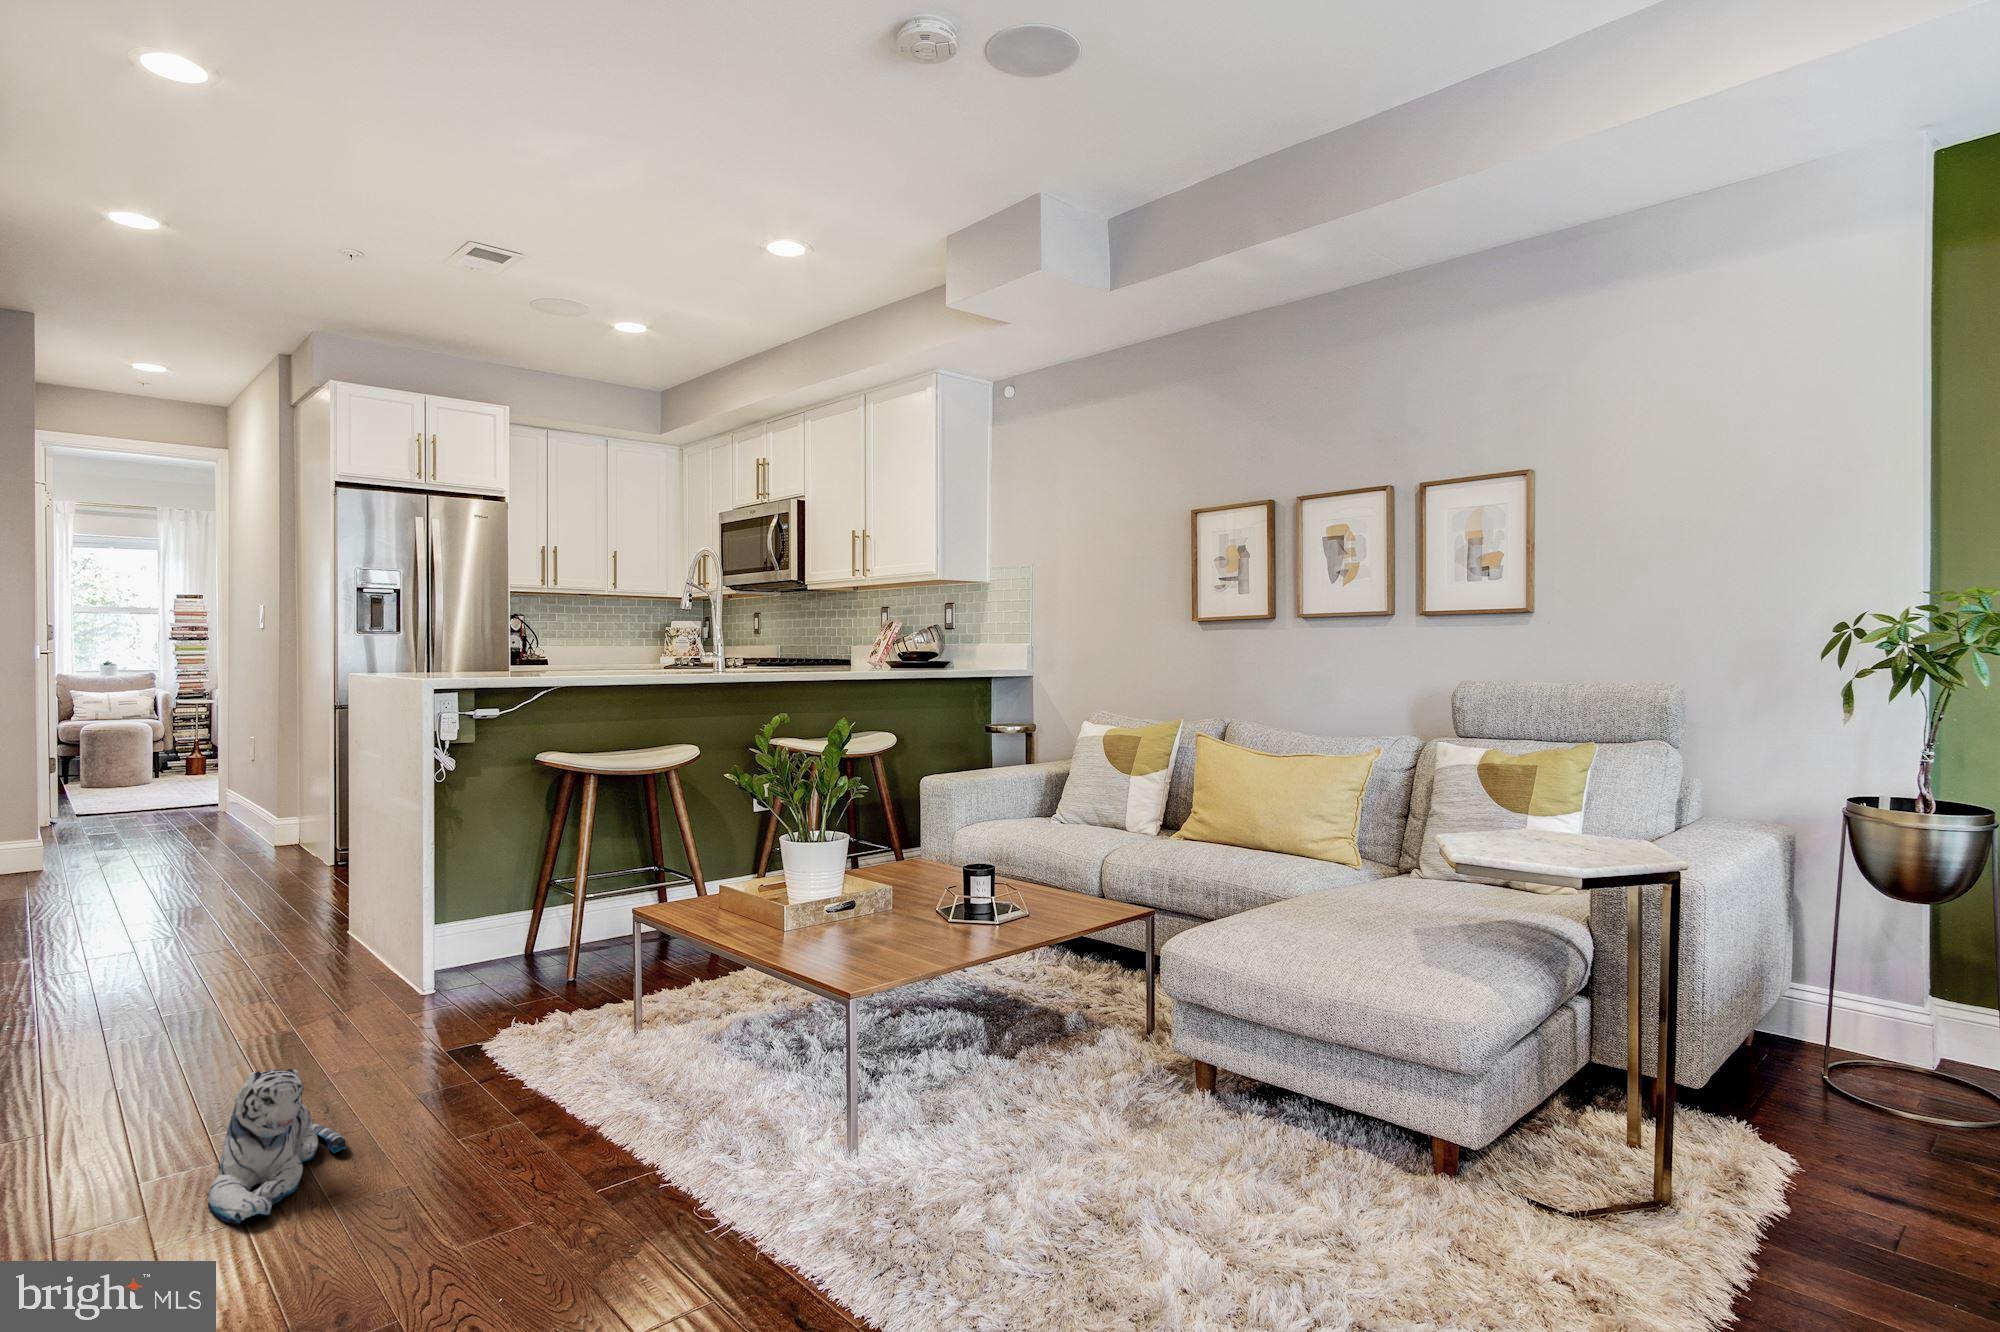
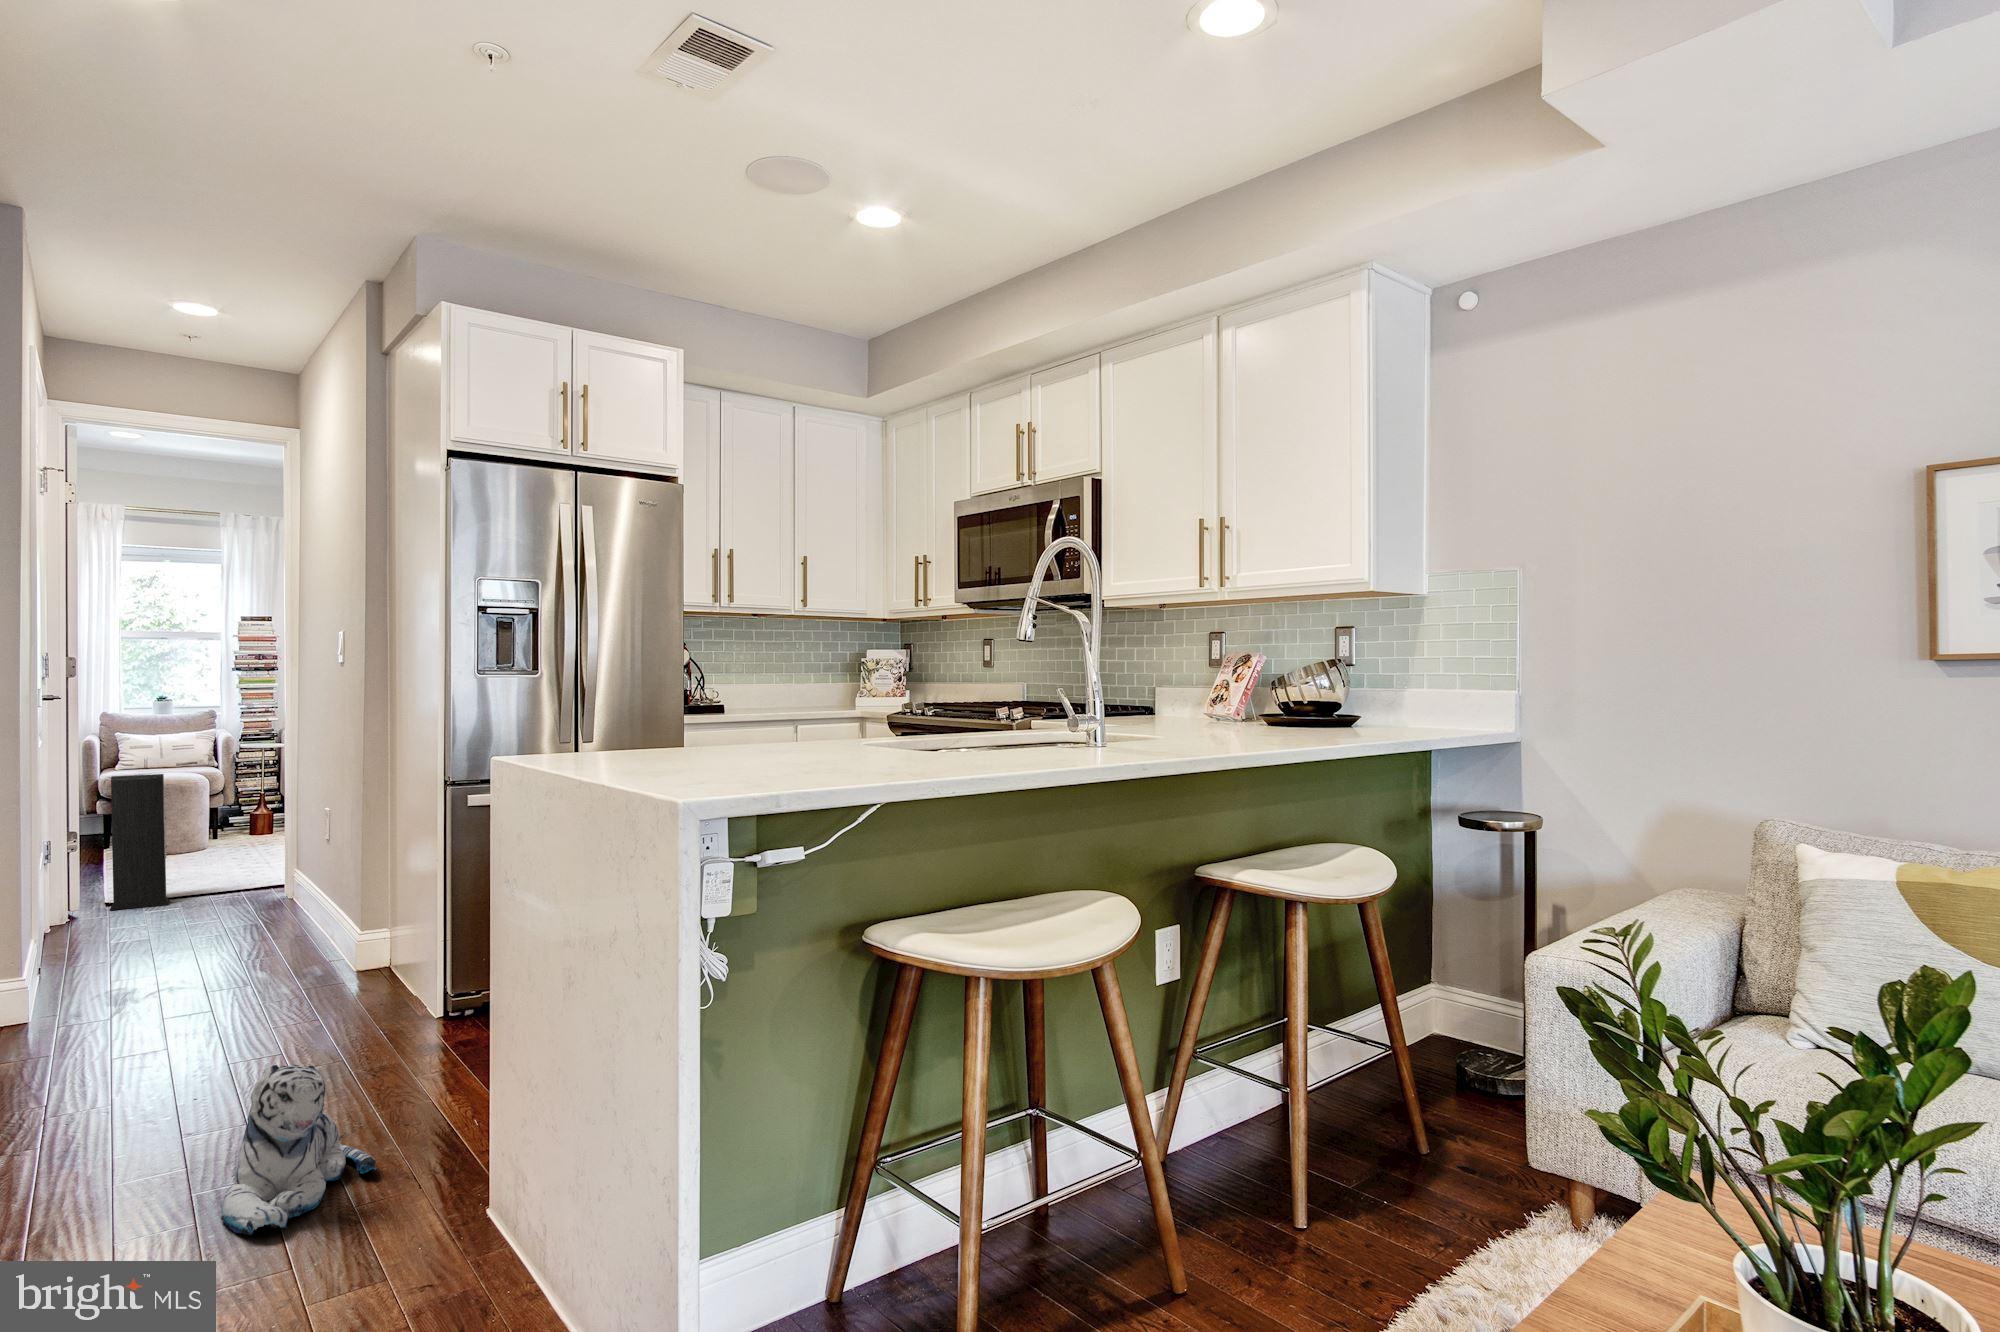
speaker: none [61,744,119,862] -> present [110,774,170,910]

